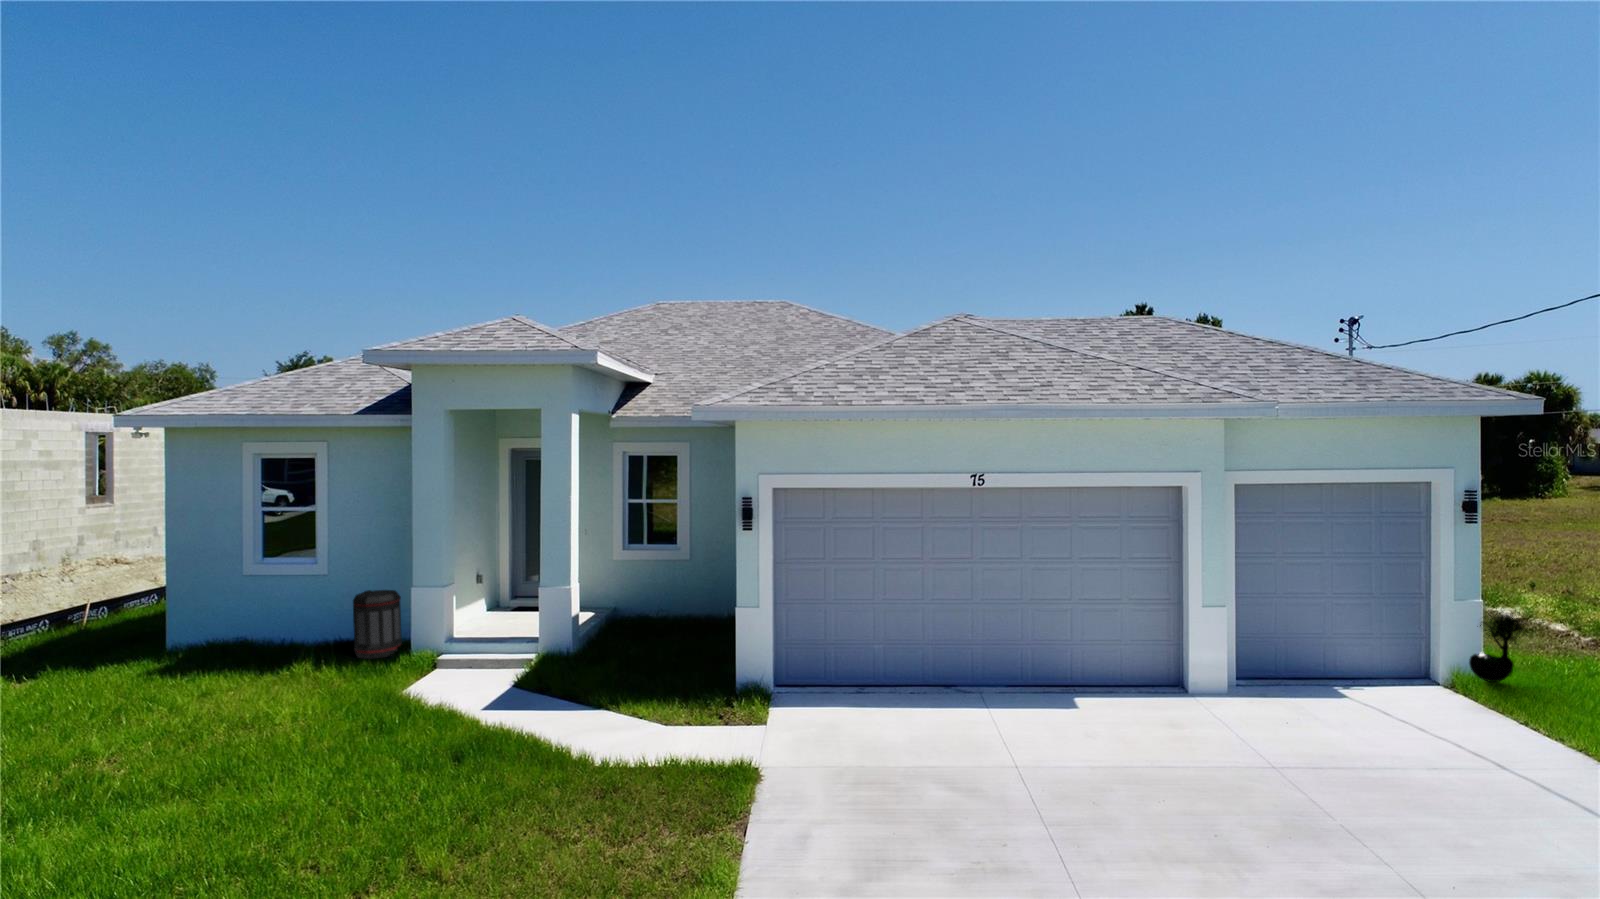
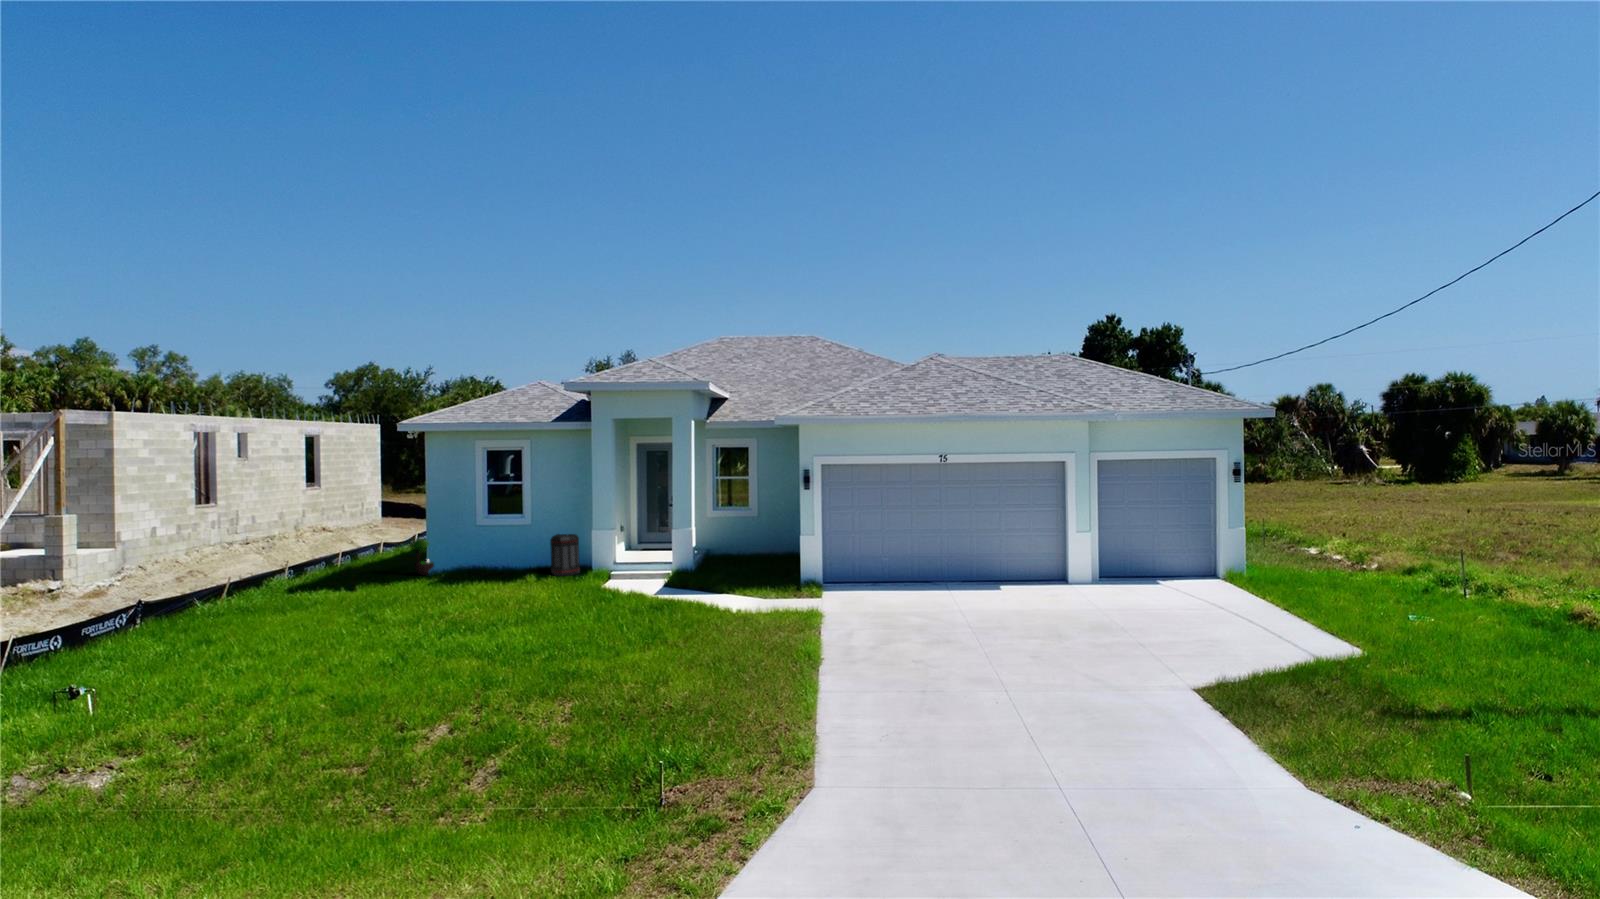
potted tree: present [1469,612,1528,682] -> present [408,538,434,575]

